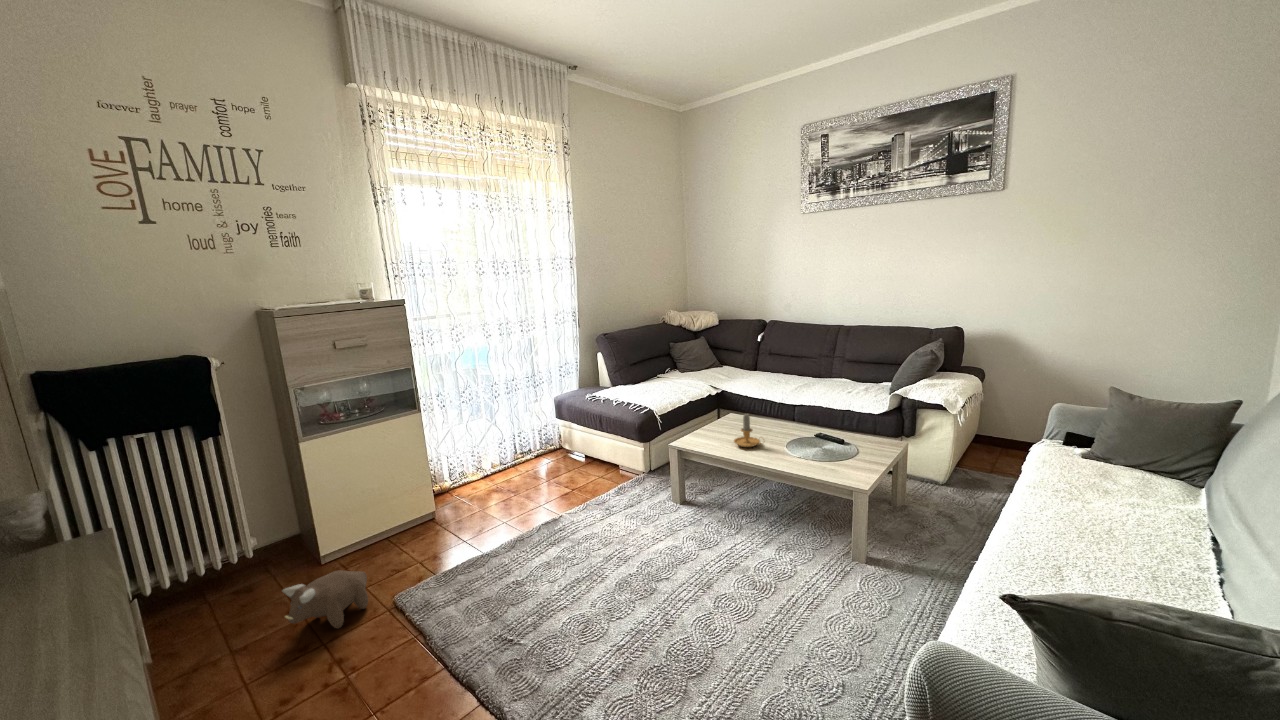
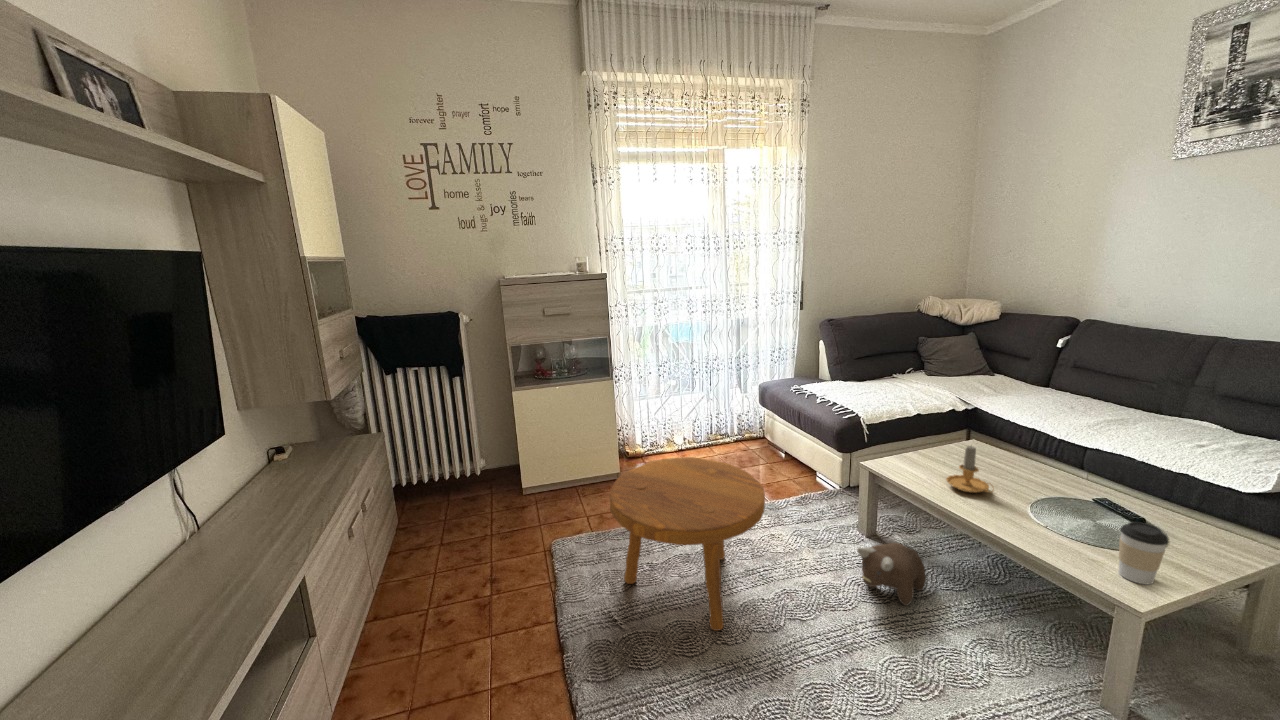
coffee cup: none [840,437,862,473] -> present [1119,522,1168,584]
footstool: none [481,467,628,612] -> present [609,457,765,631]
plush toy: present [282,570,368,628] -> present [858,543,926,606]

